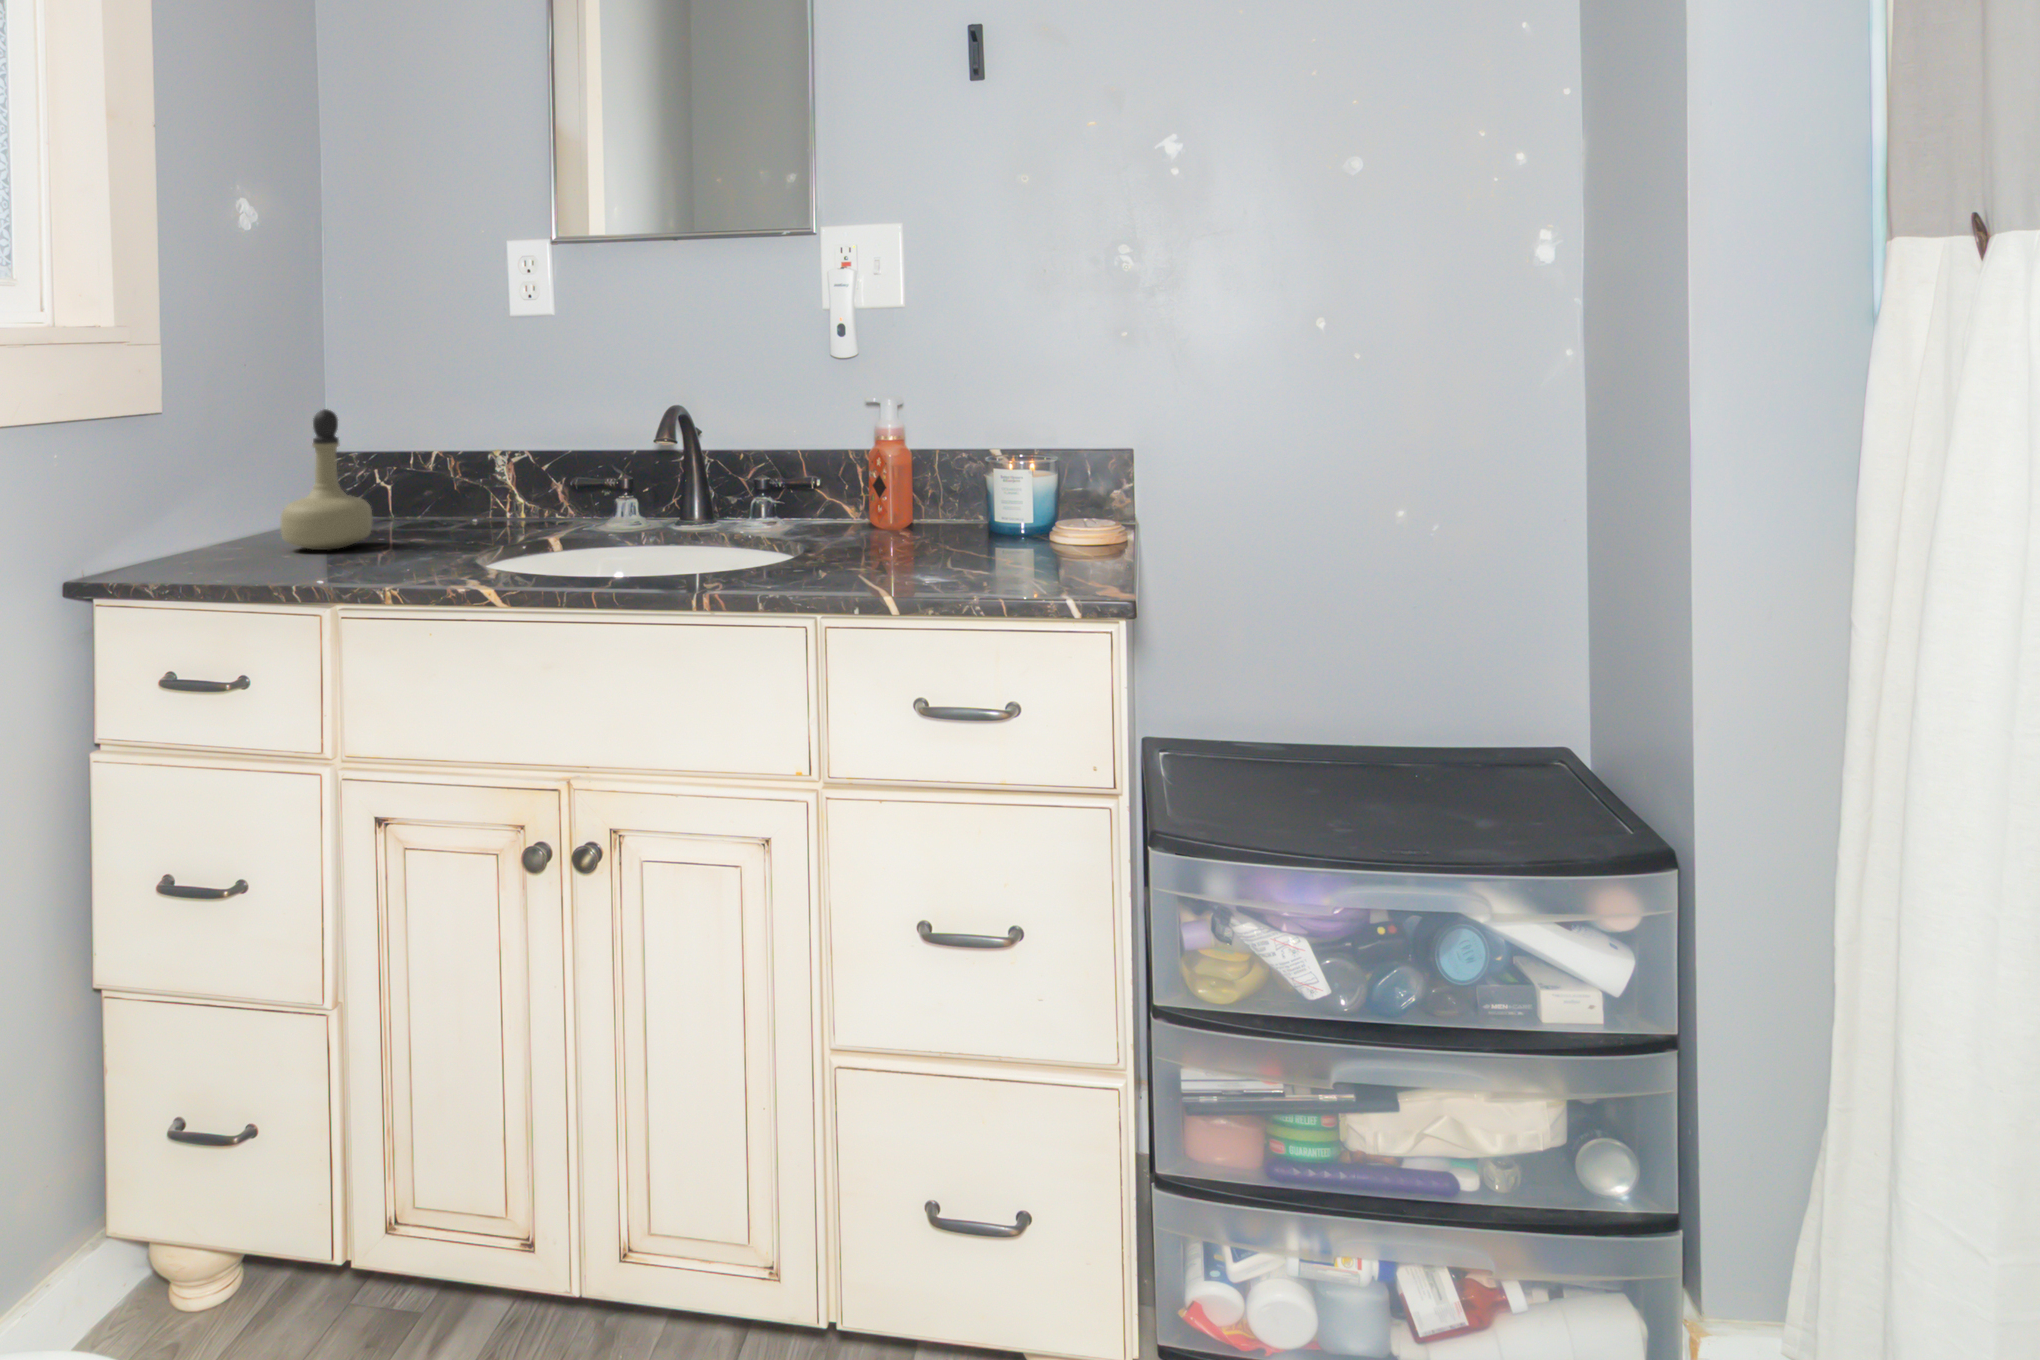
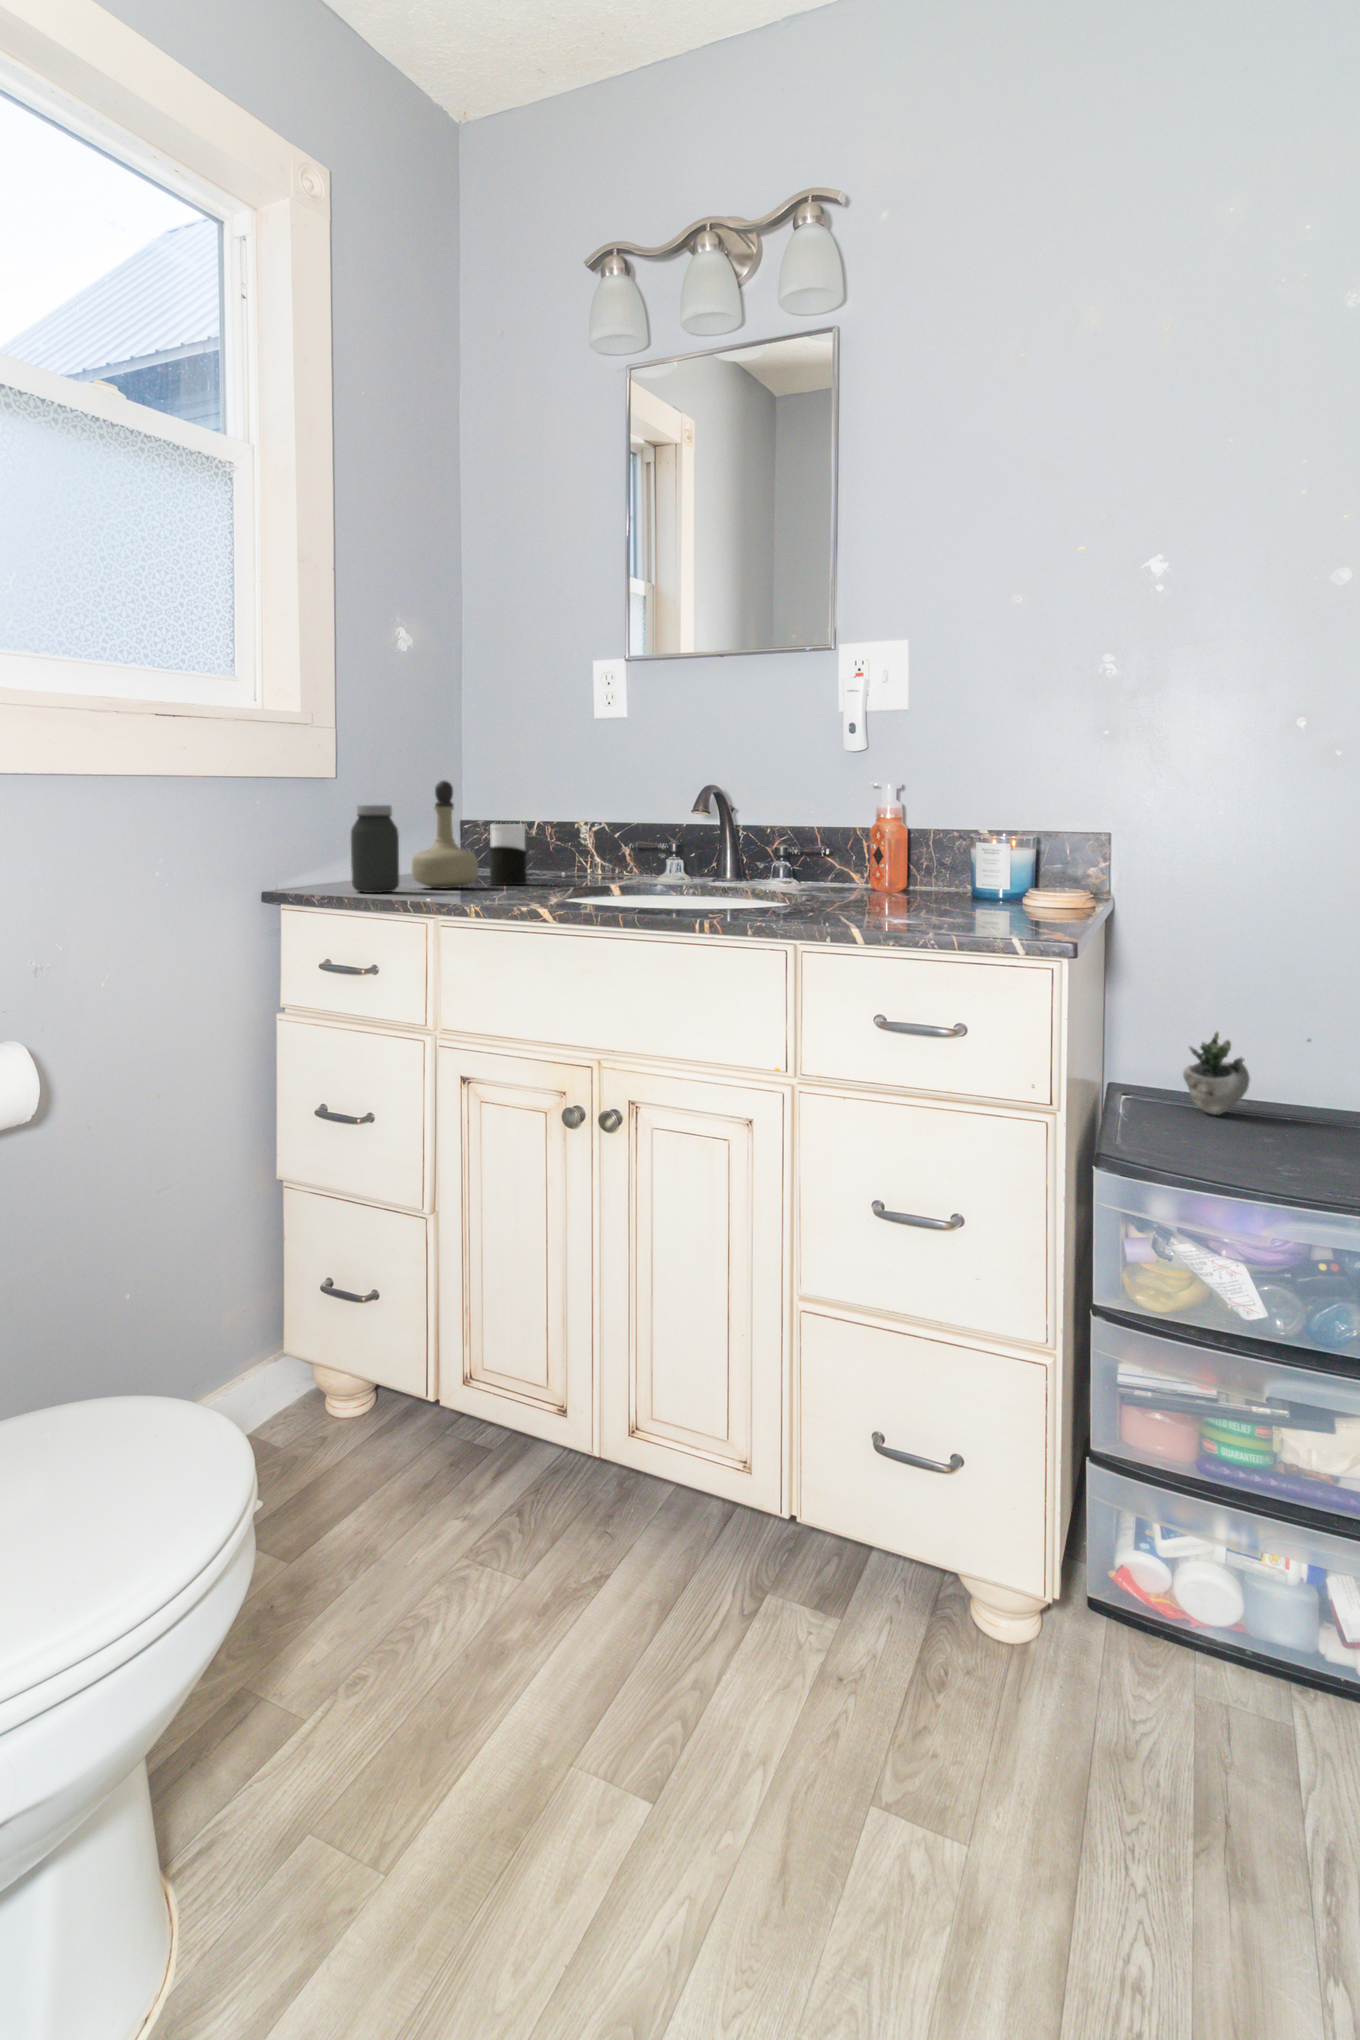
jar: none [202,450,270,569] -> present [351,805,399,893]
cup: none [378,454,430,534] -> present [489,824,527,885]
succulent plant: none [1203,670,1323,761] -> present [1183,1032,1310,1115]

